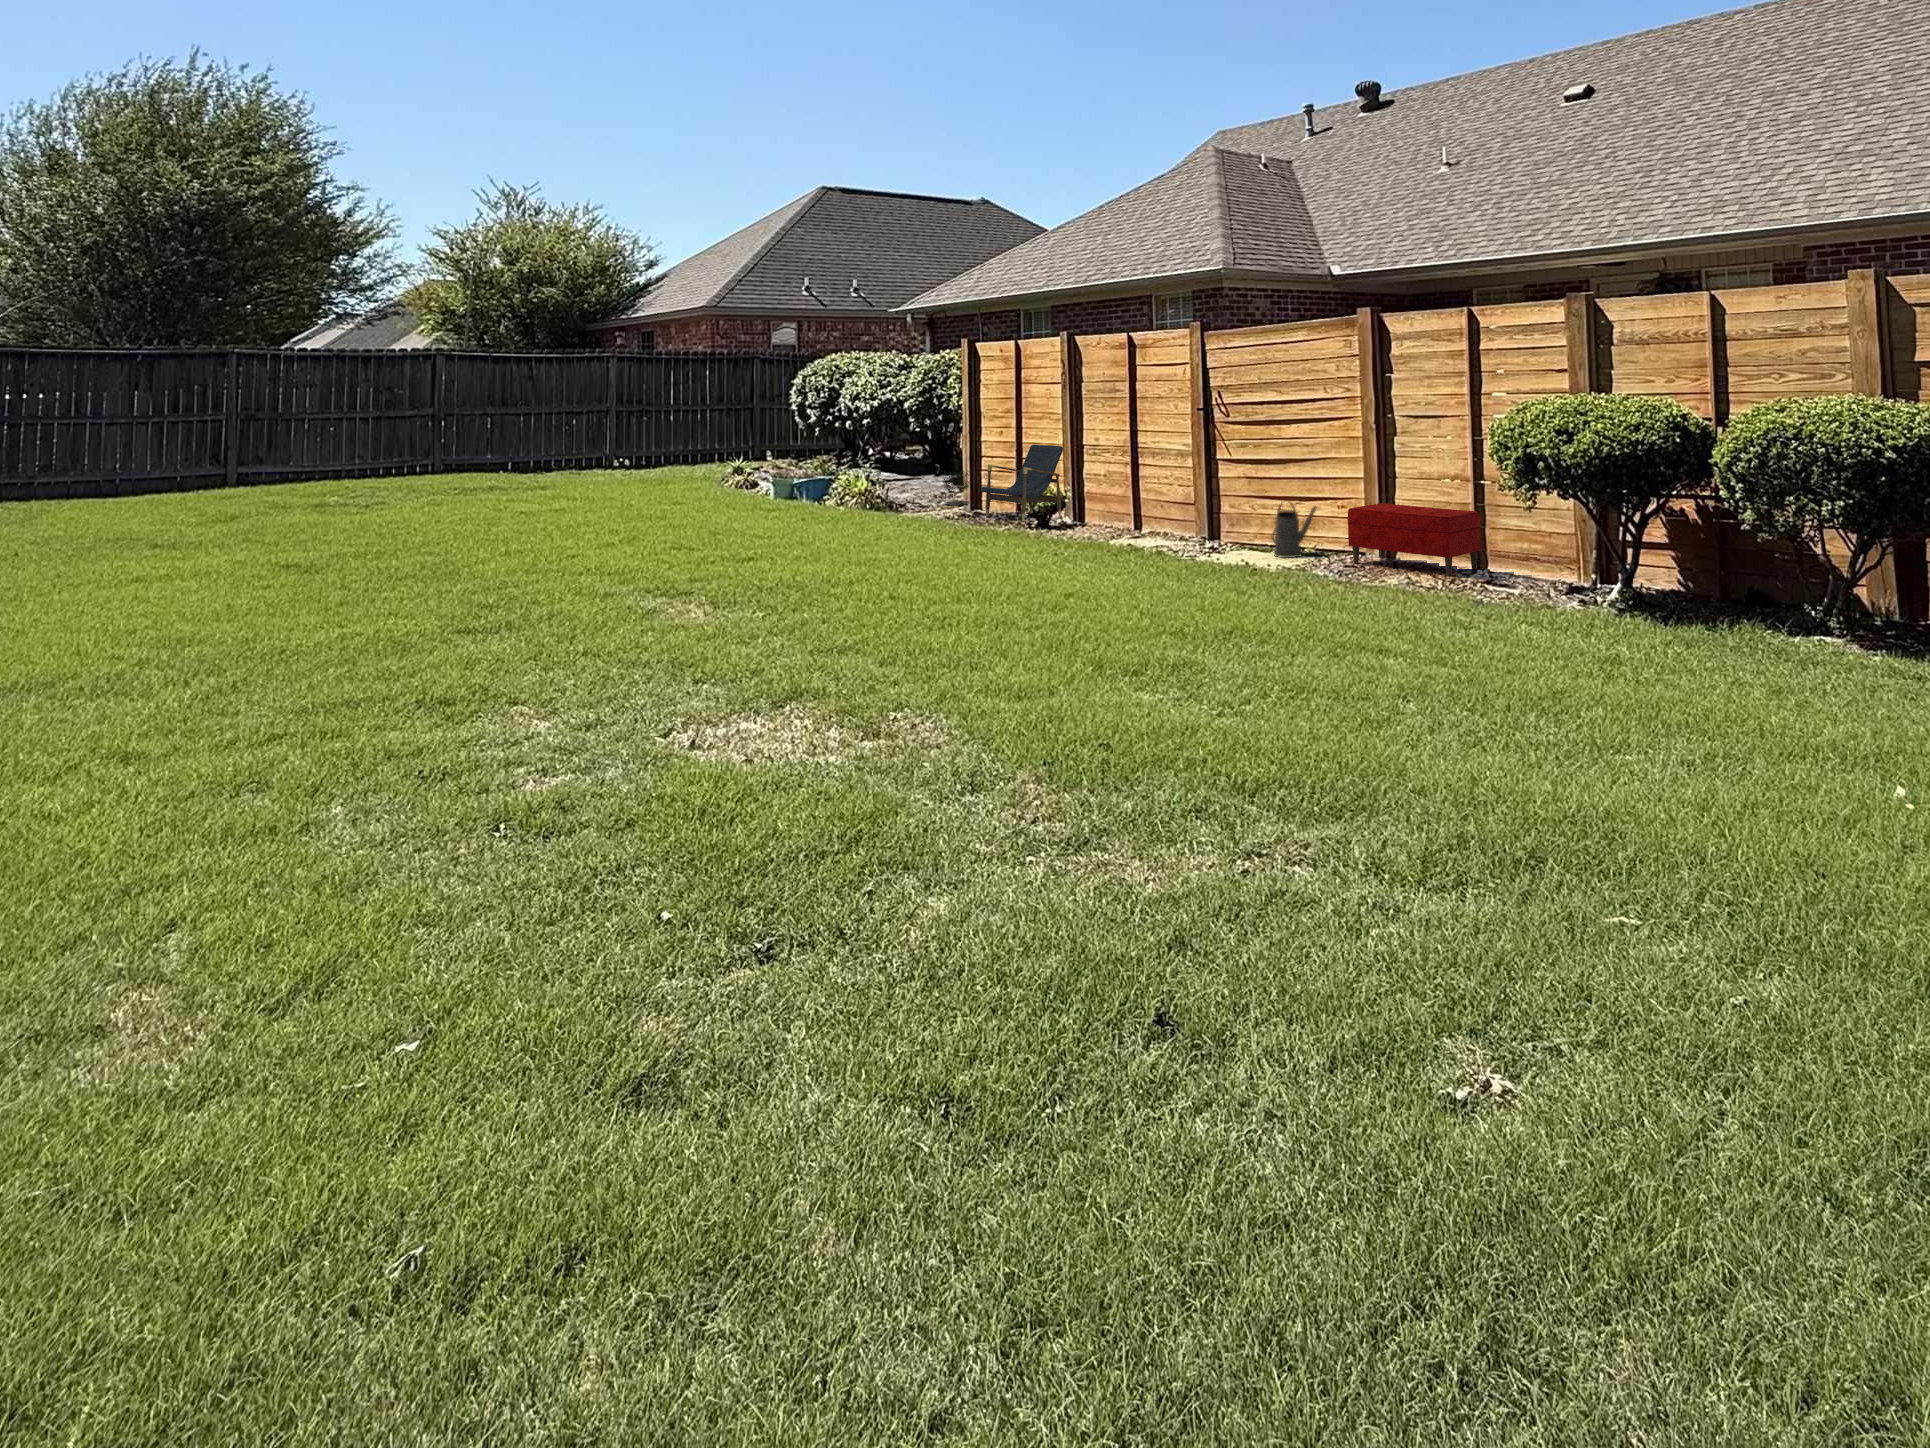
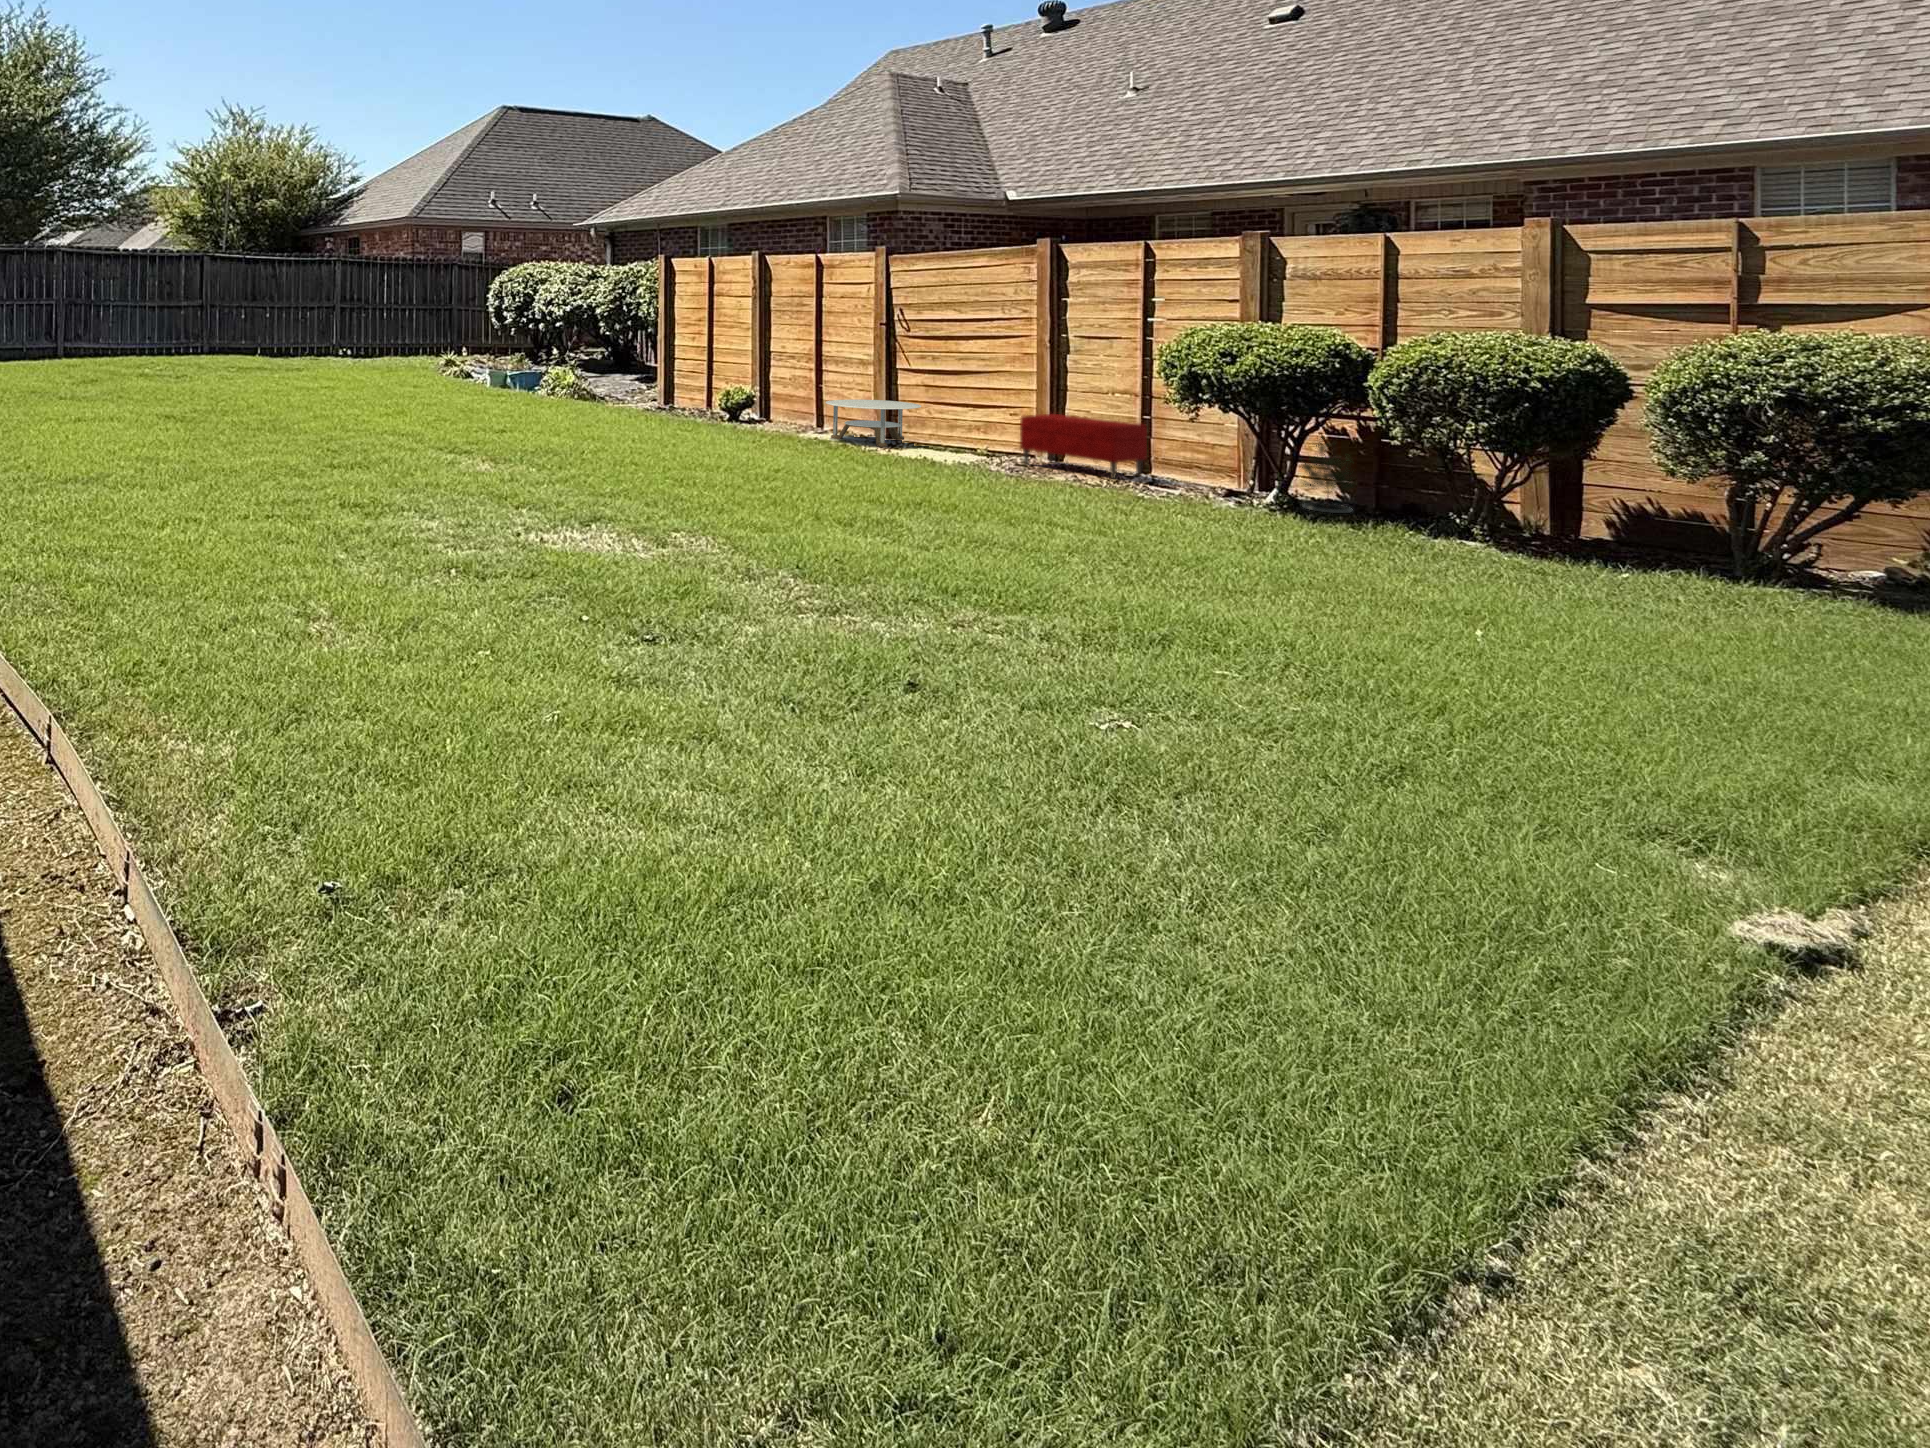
lounge chair: present [981,445,1063,522] -> none [678,350,753,417]
potted tree: present [942,460,970,506] -> present [1301,435,1354,513]
round table: none [1139,495,1243,550] -> present [826,400,921,447]
watering can: present [1272,502,1316,558] -> none [948,407,991,457]

